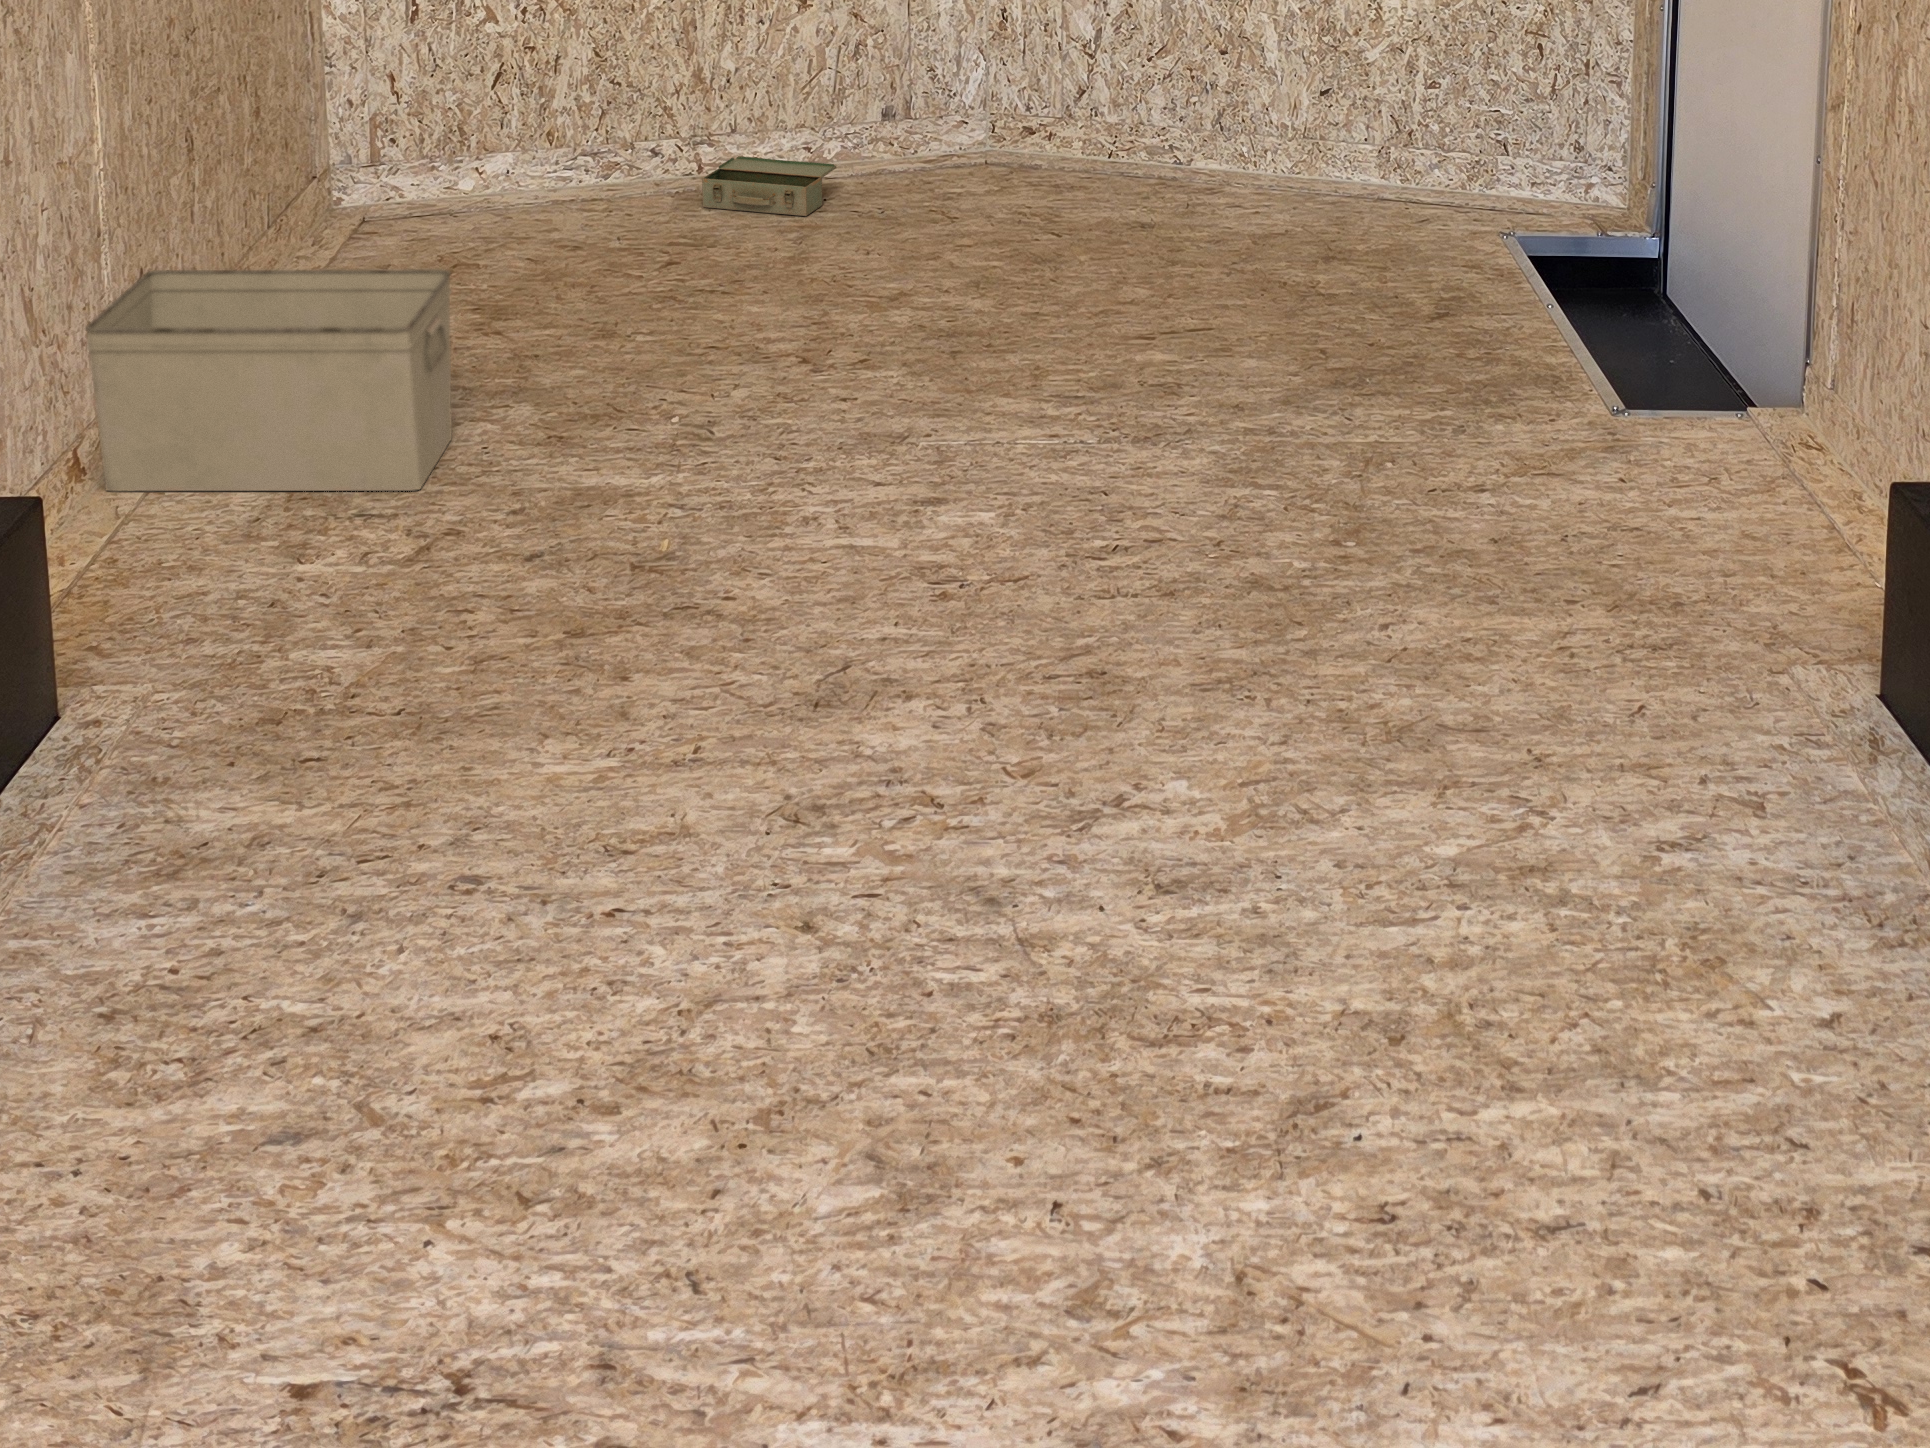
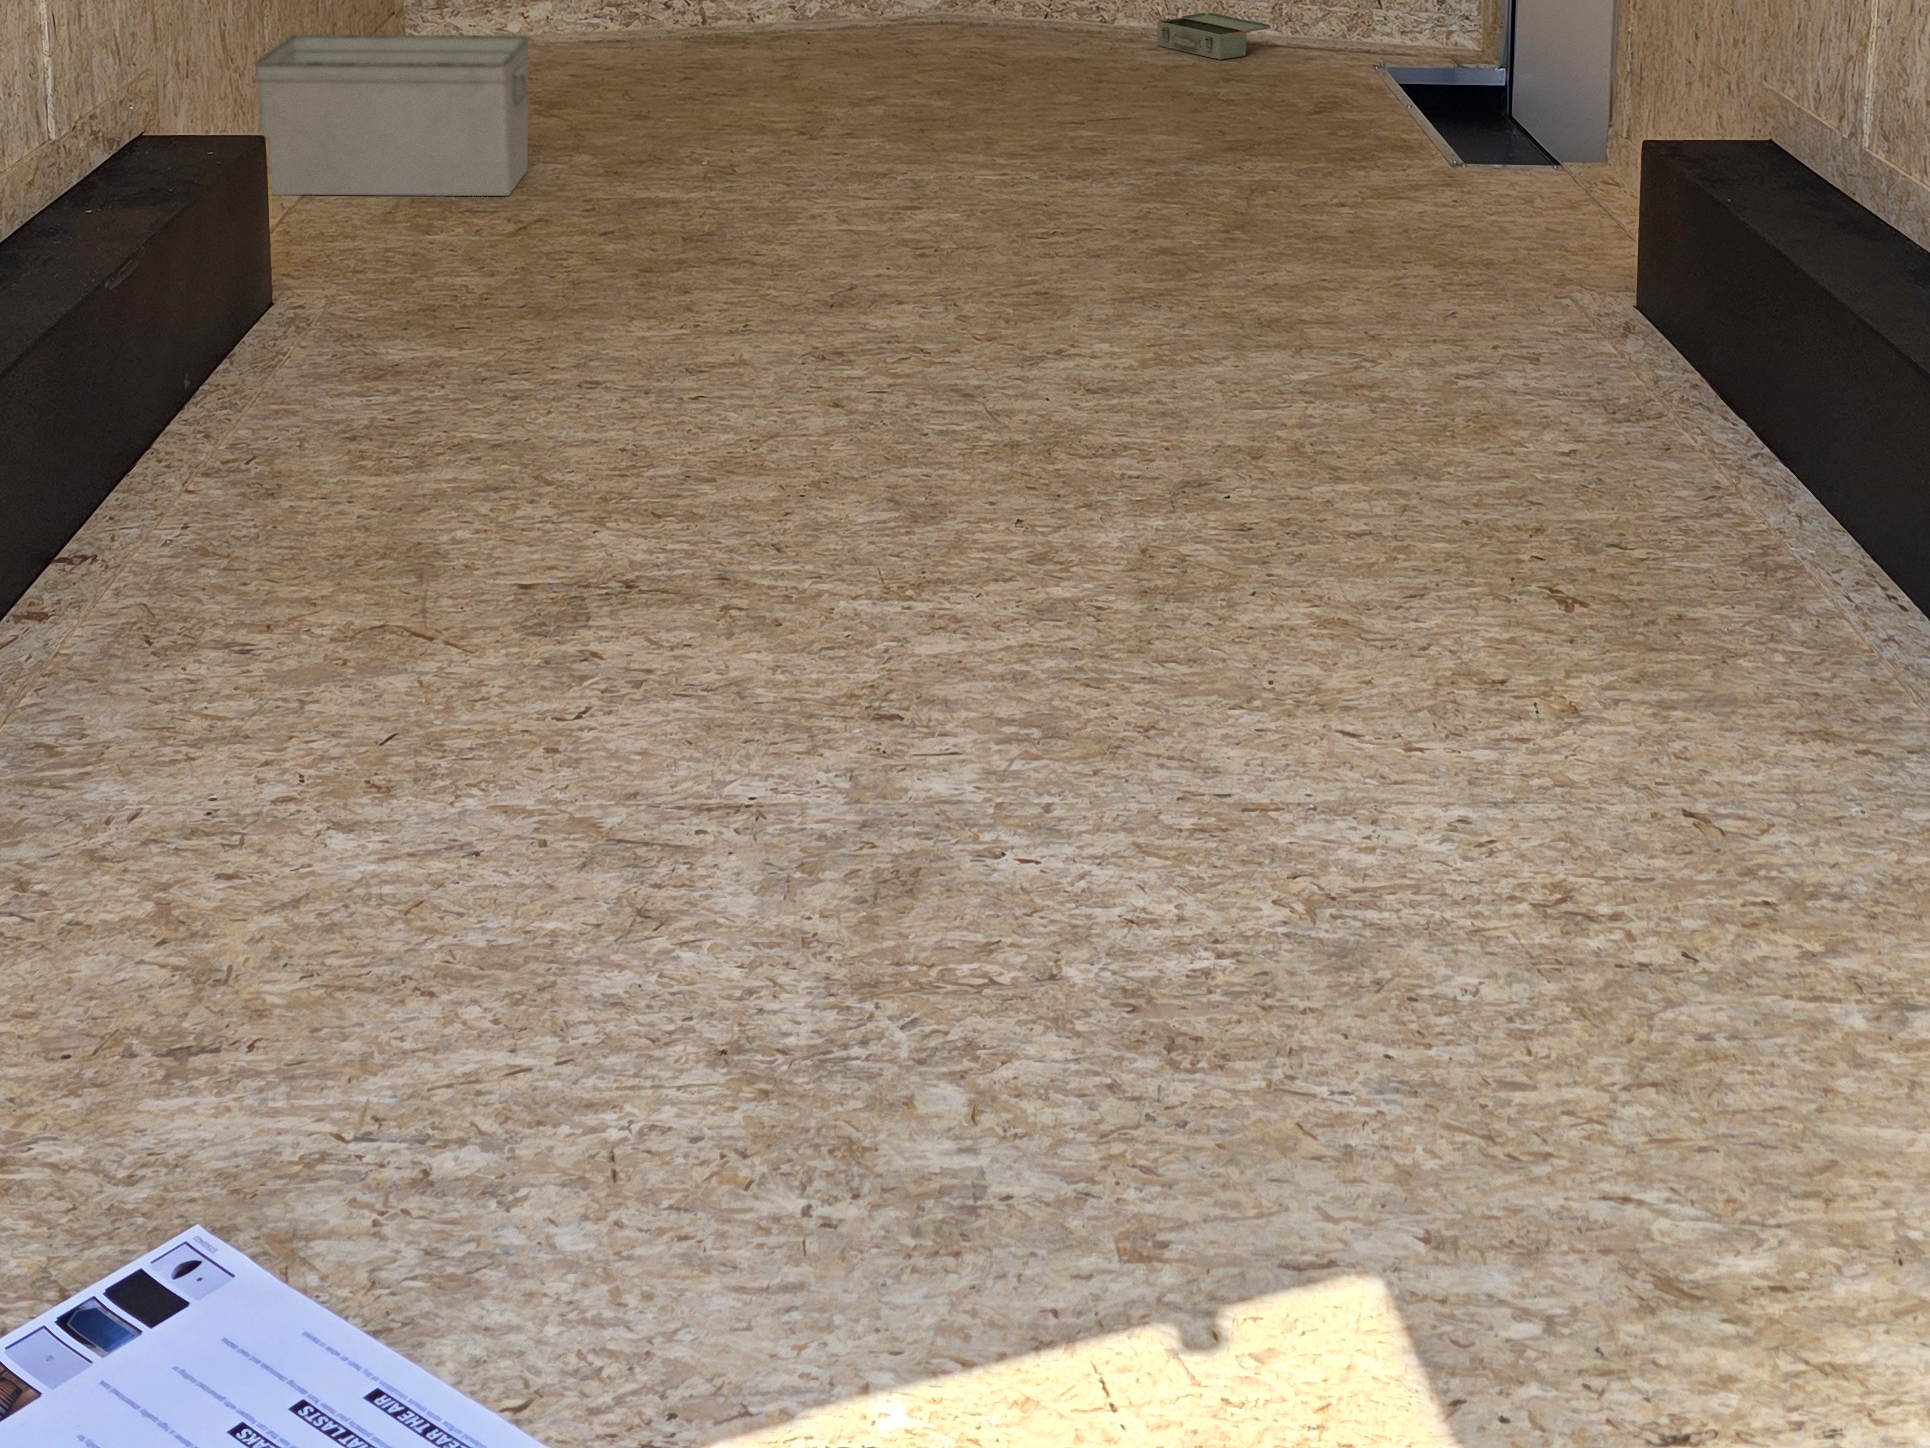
toolbox: present [702,156,837,216] -> present [1157,13,1271,60]

